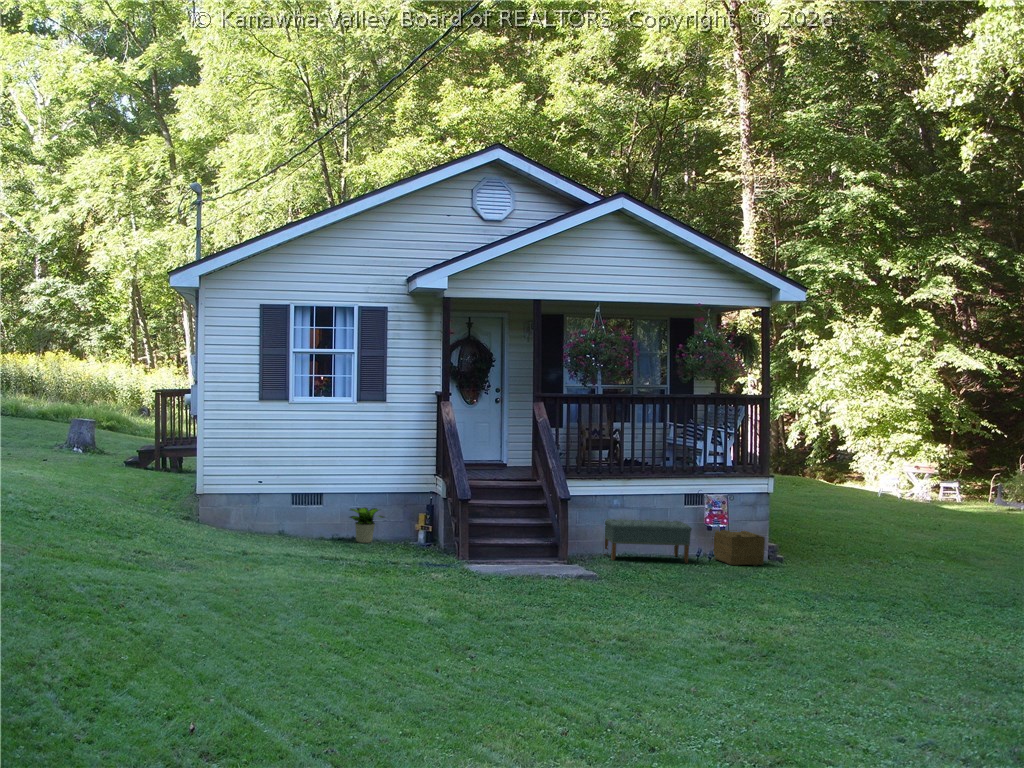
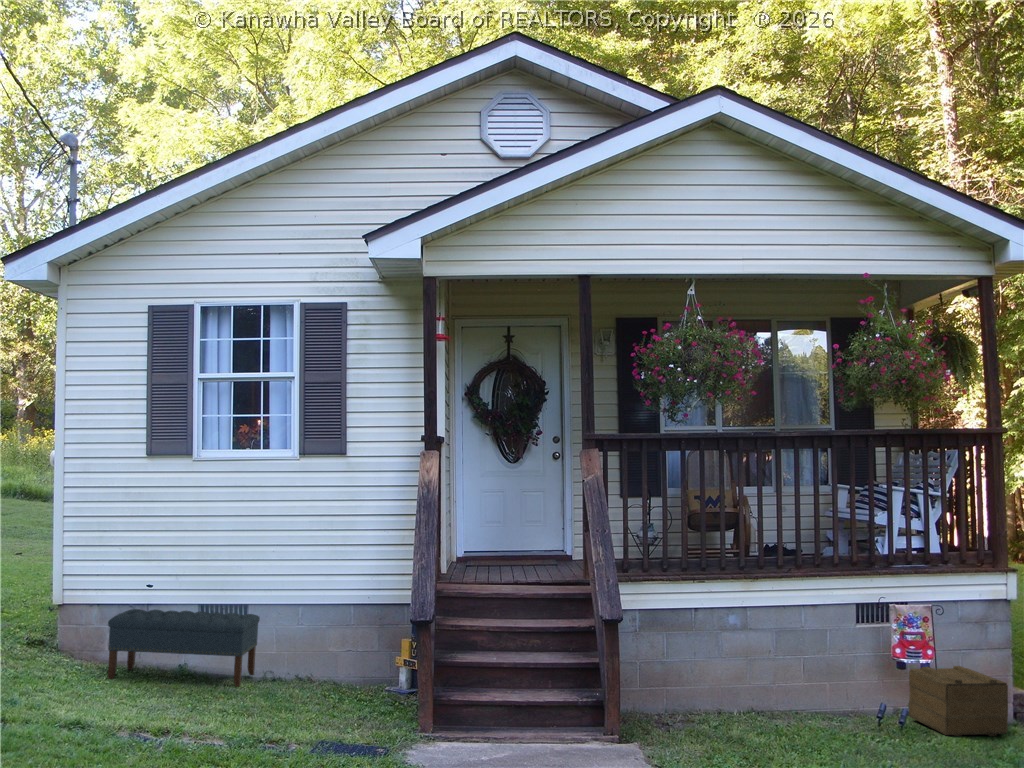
potted plant: present [350,508,384,543] -> none [279,628,342,689]
bench: present [604,519,692,563] -> present [108,609,260,687]

